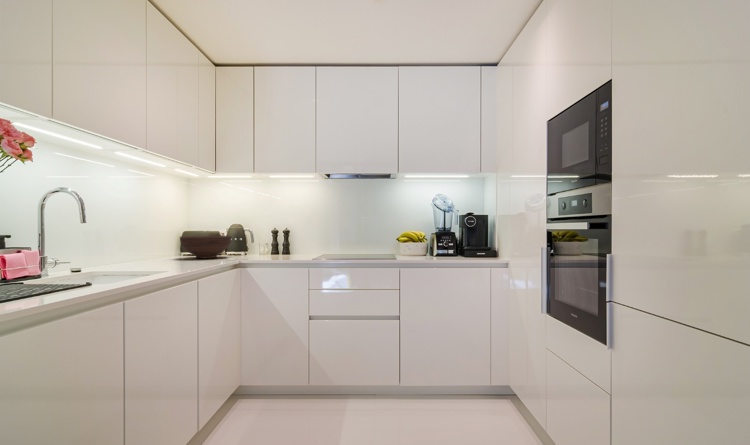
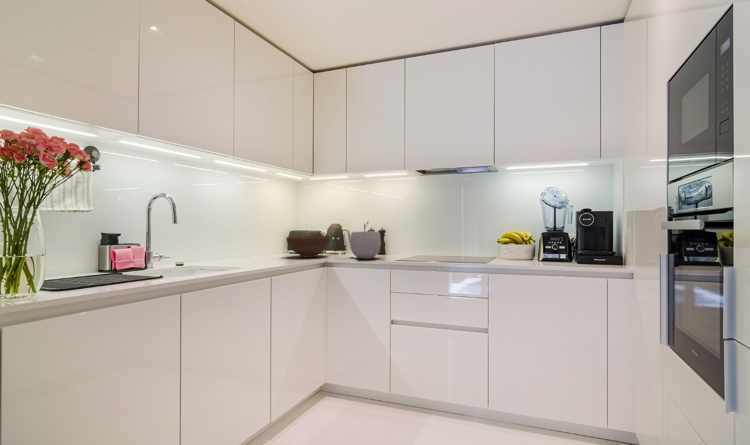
plant pot: none [254,219,287,259] -> present [350,222,381,259]

